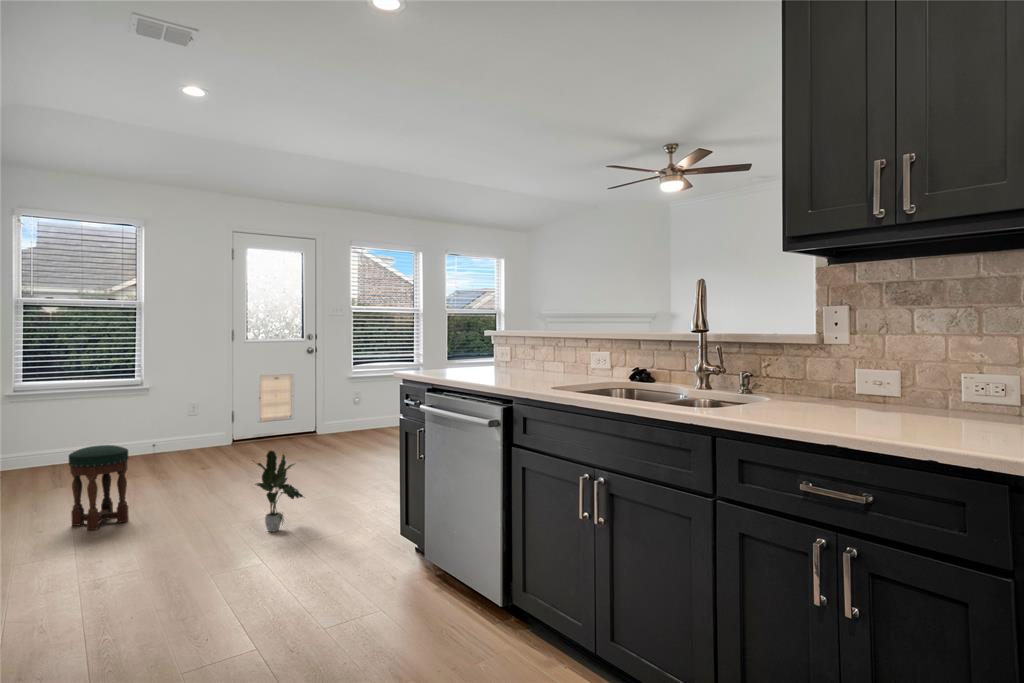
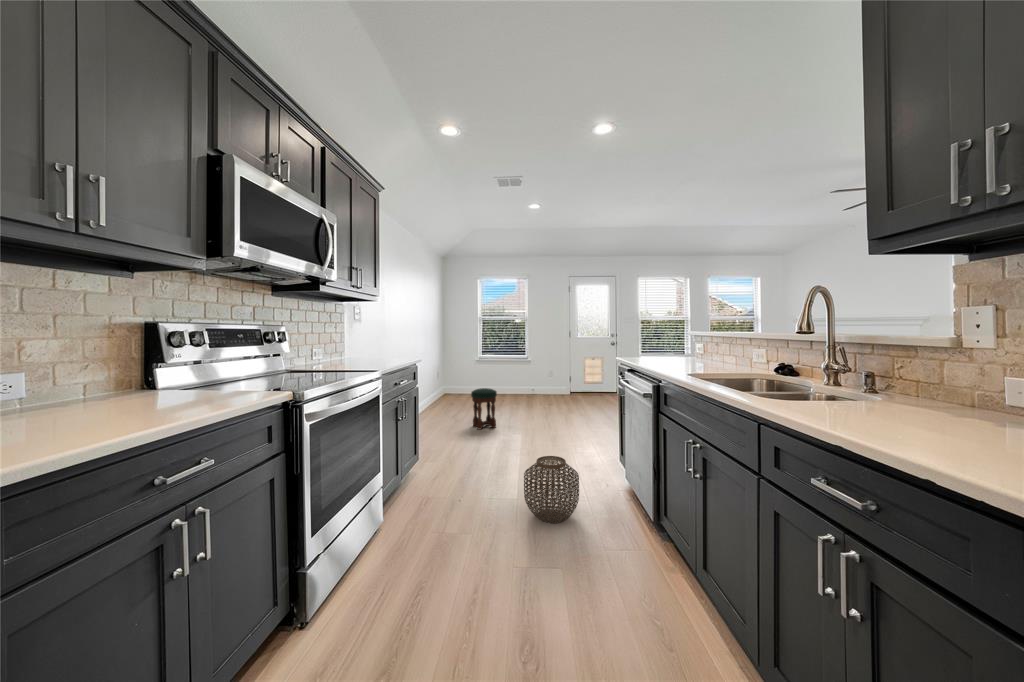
potted plant: present [255,450,303,532] -> none [543,400,573,446]
woven basket: none [303,536,397,648] -> present [524,456,579,524]

